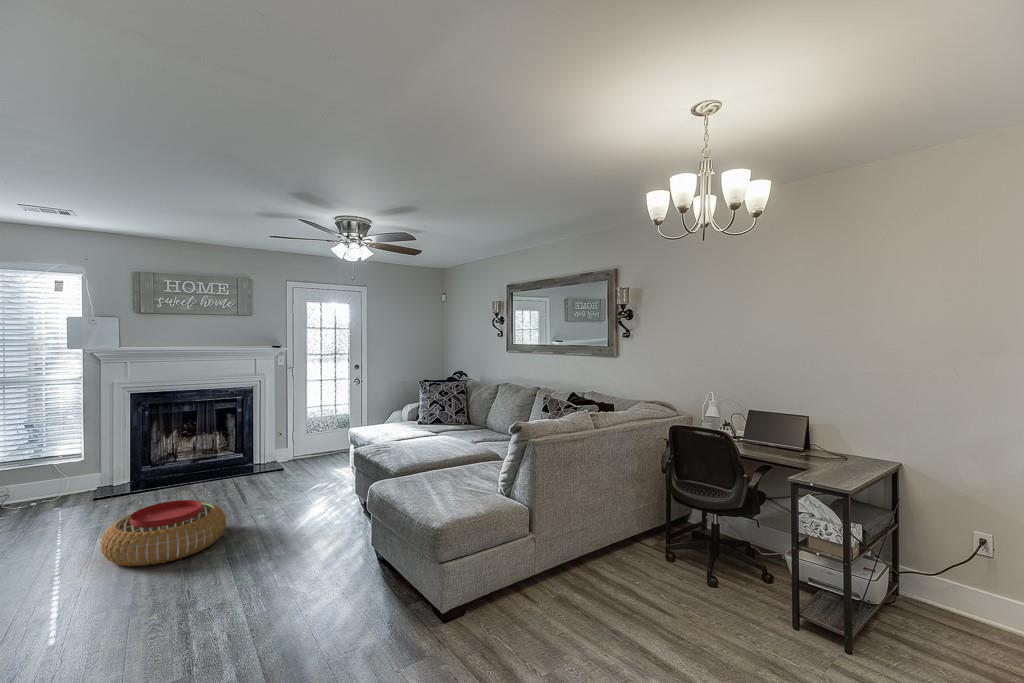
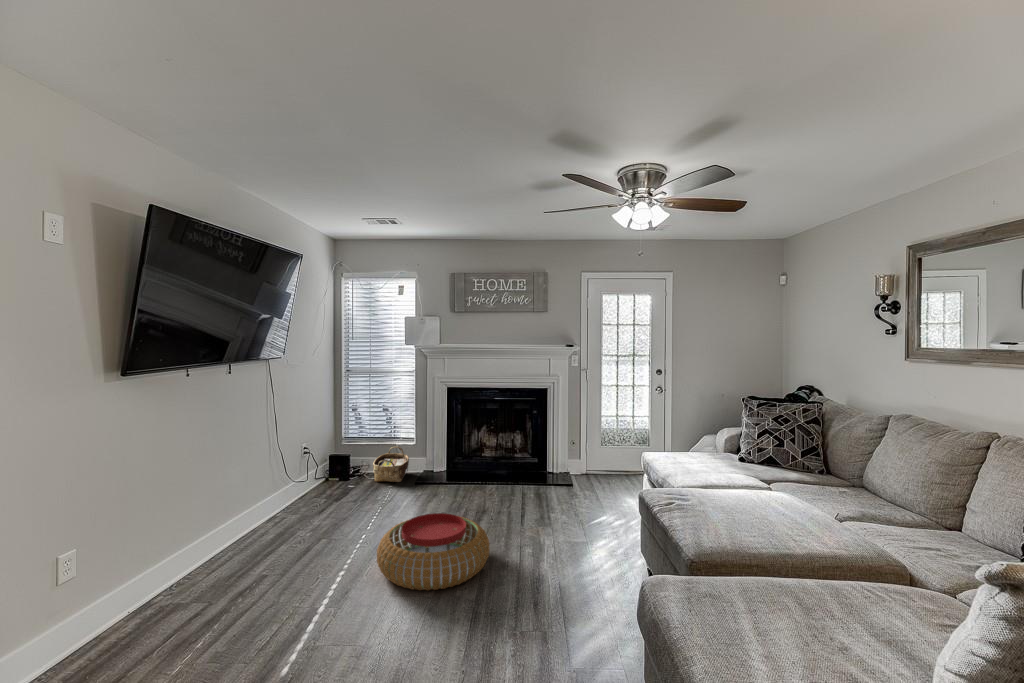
woven basket: none [29,465,82,507] -> present [373,447,409,482]

